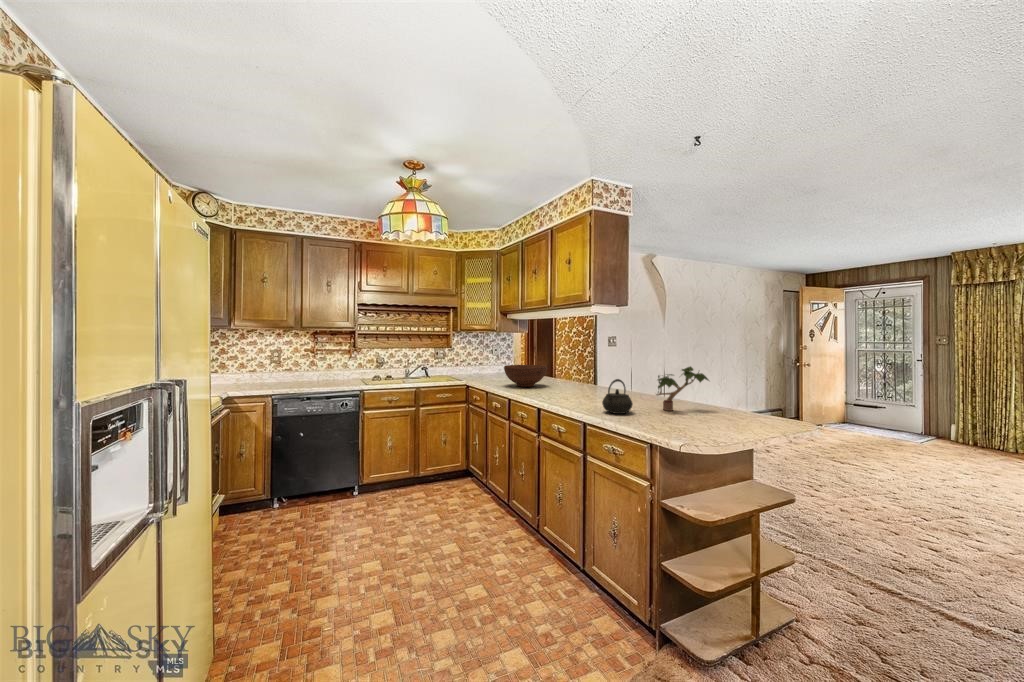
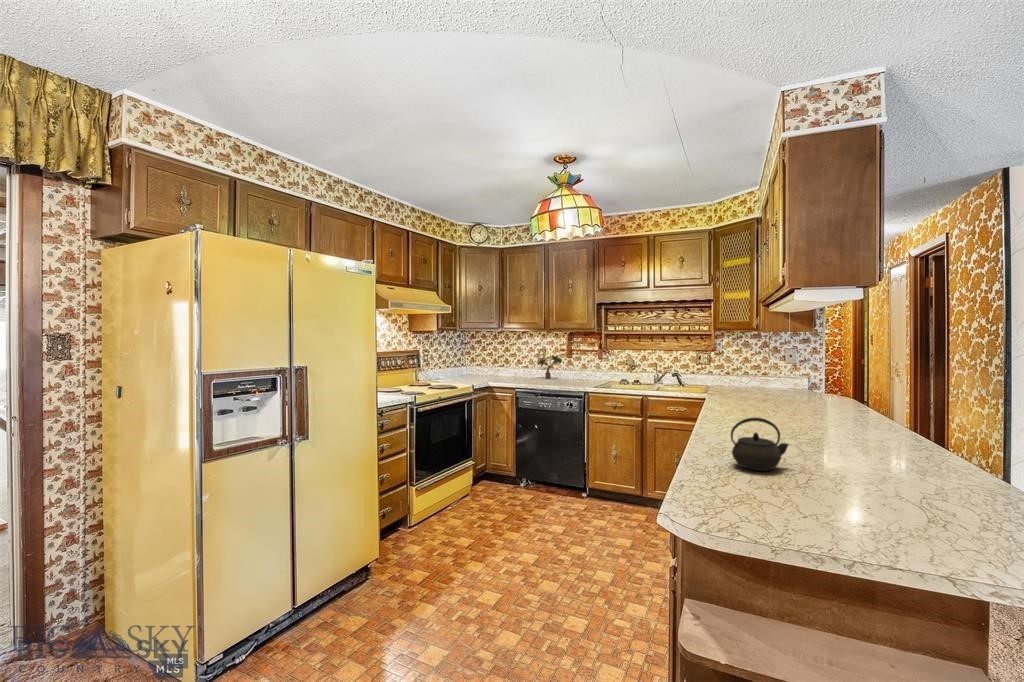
fruit bowl: present [504,365,547,387] -> none [725,380,793,412]
potted plant: present [656,366,709,411] -> present [537,355,562,378]

